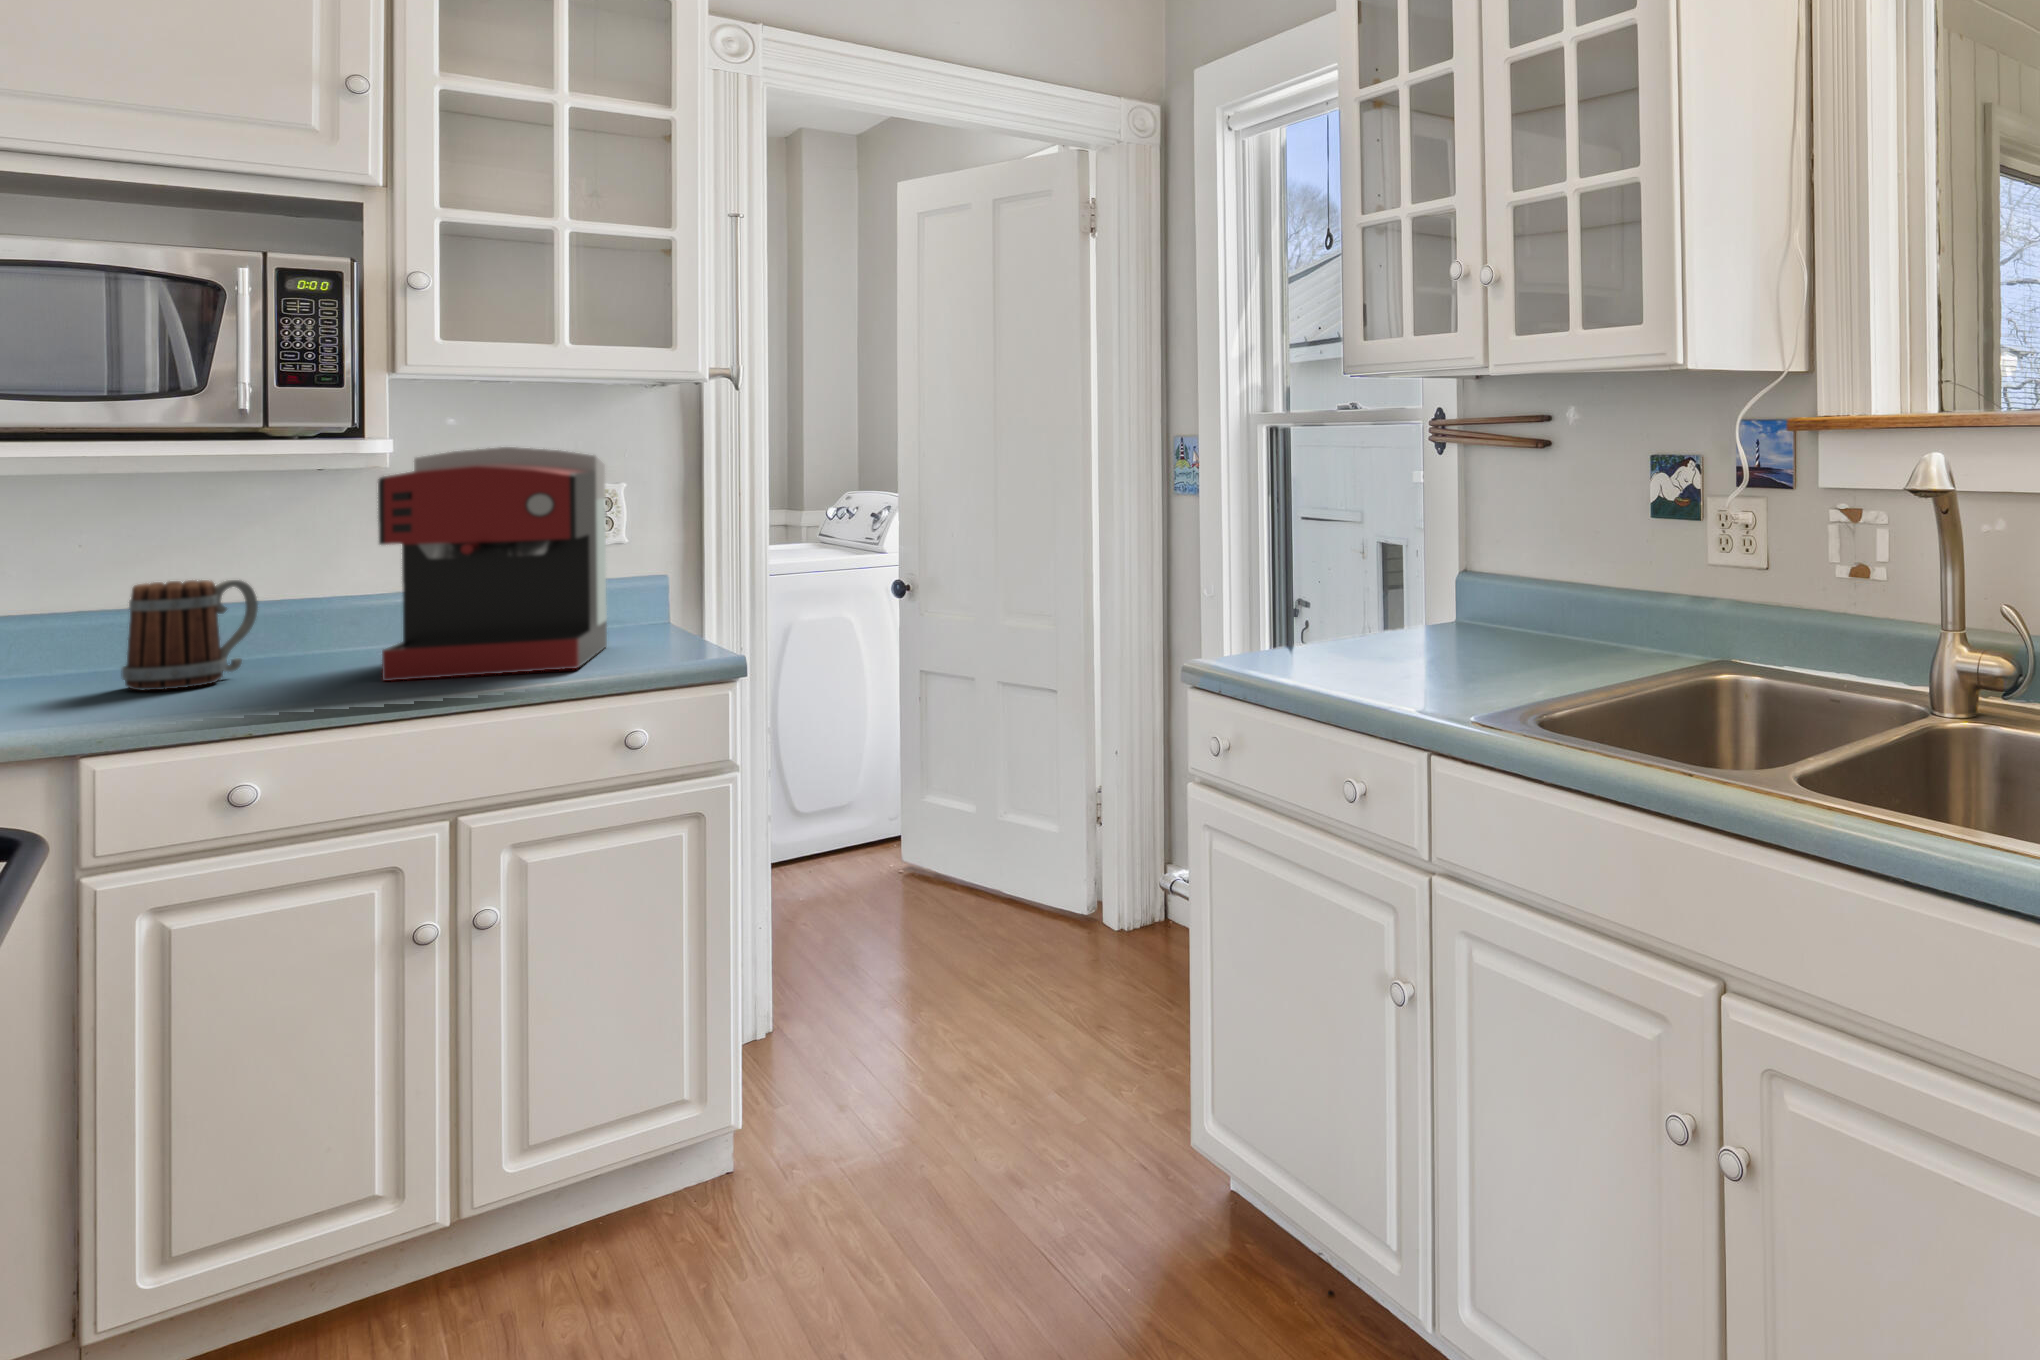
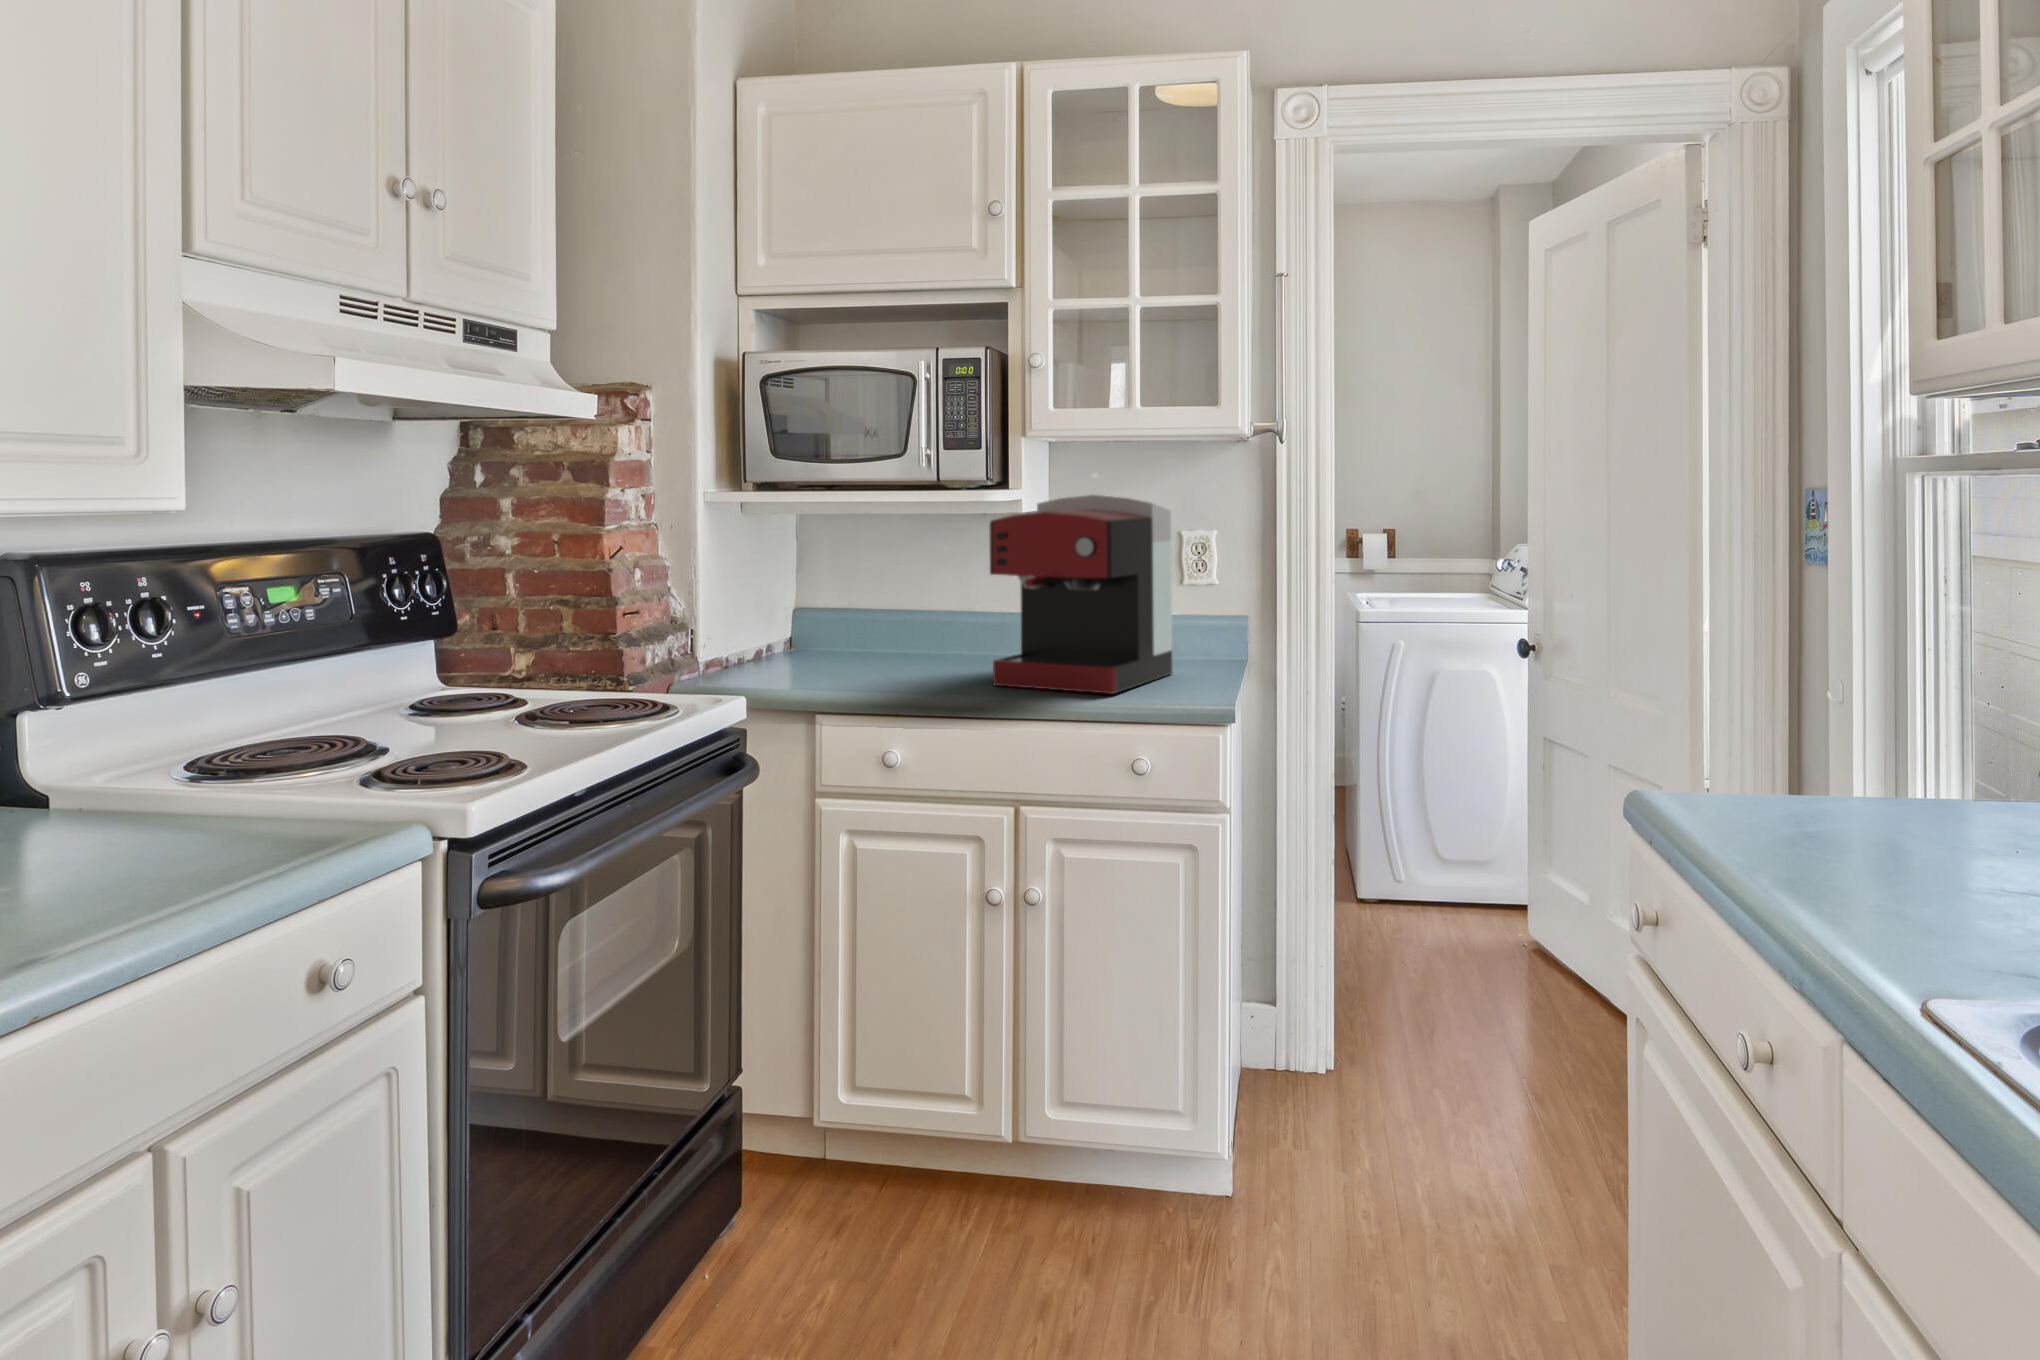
mug: present [122,580,258,690] -> none [869,593,948,673]

